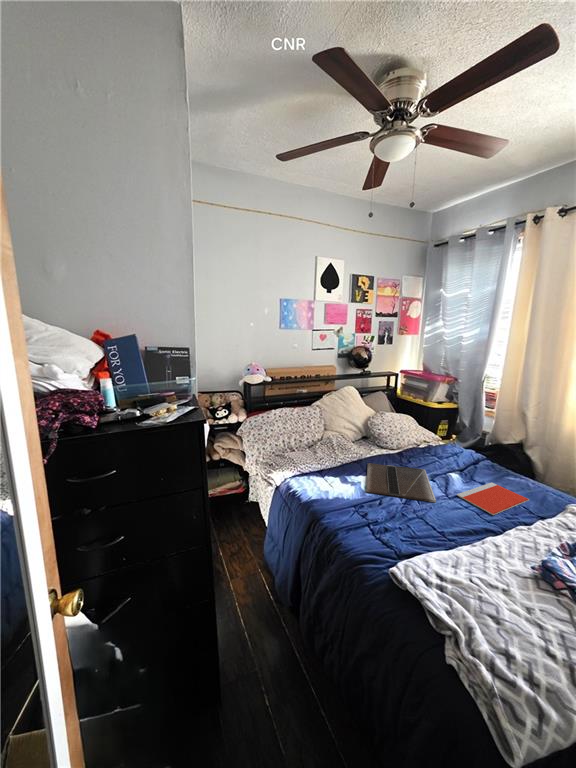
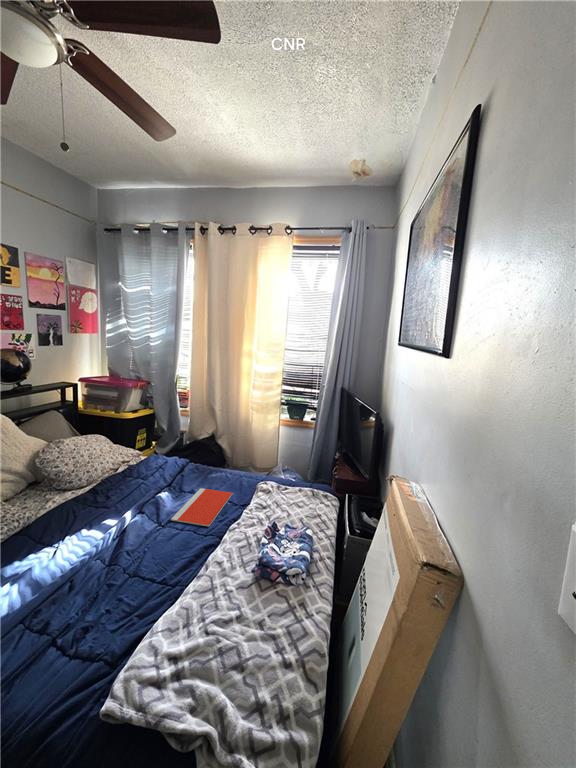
laptop: present [366,463,436,502] -> none [42,502,149,580]

